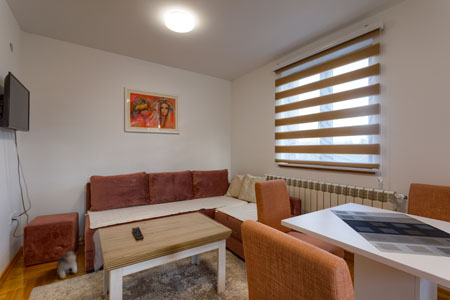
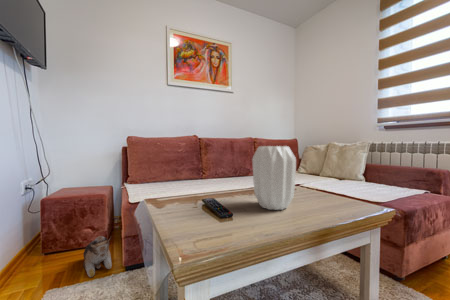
vase: none [161,197,184,233] -> present [252,146,296,210]

